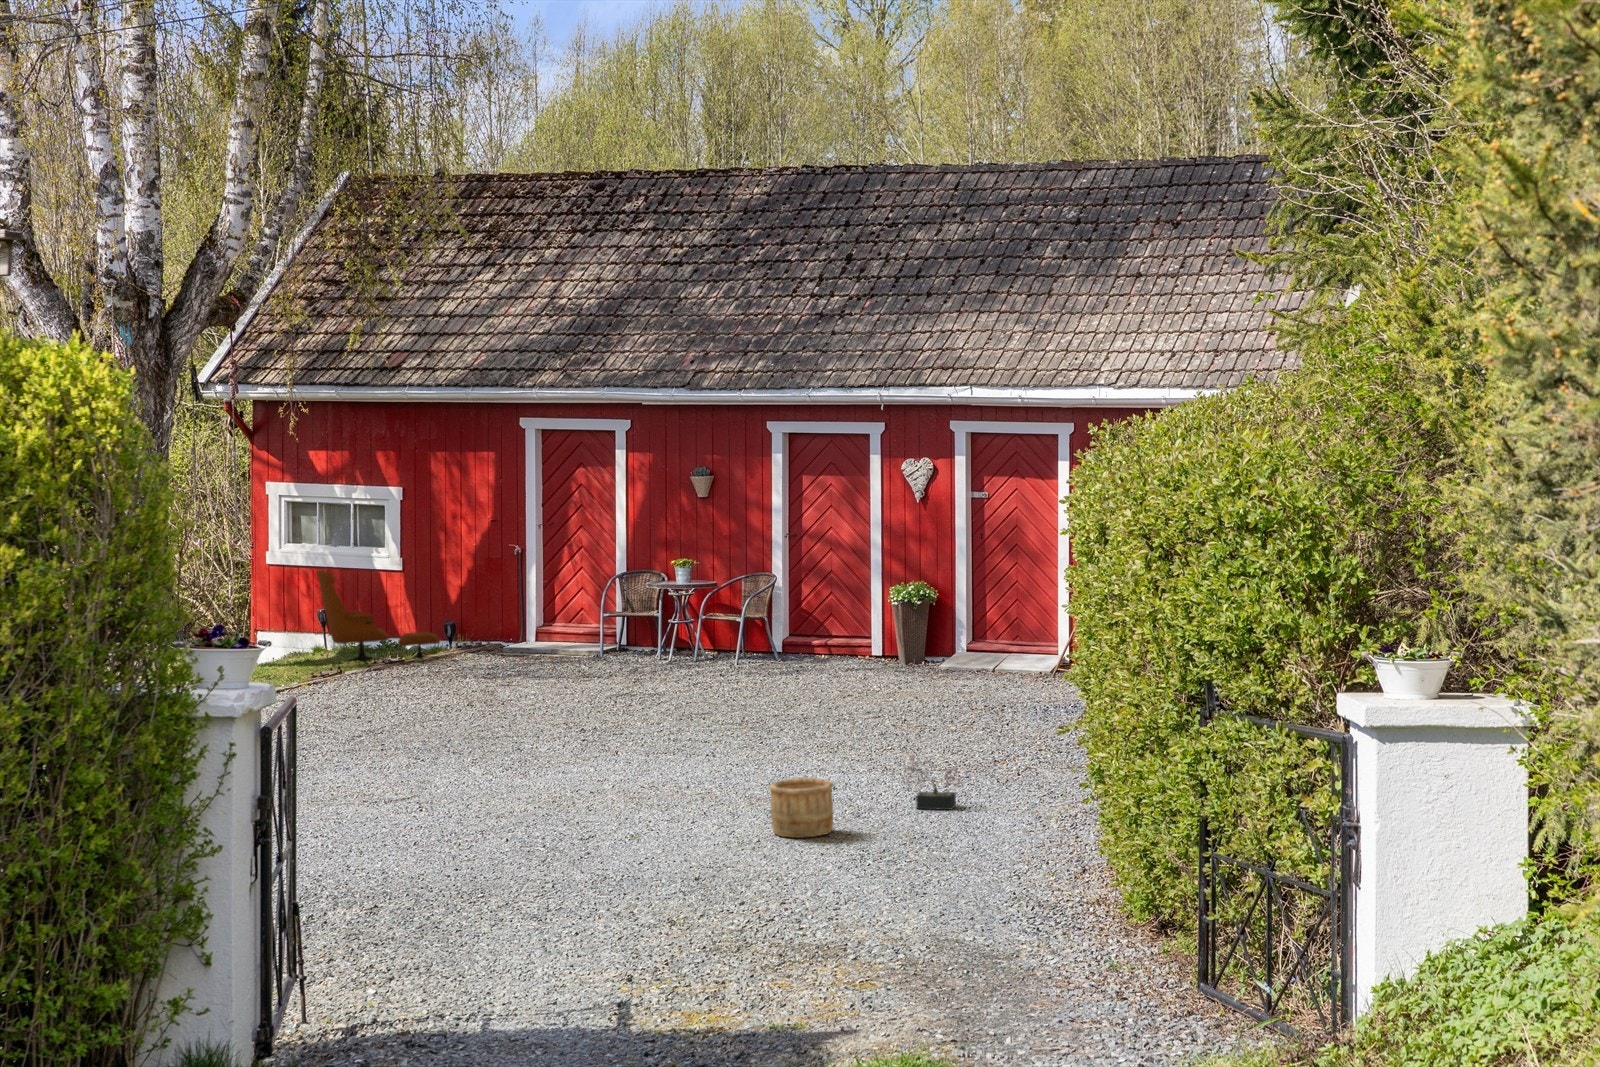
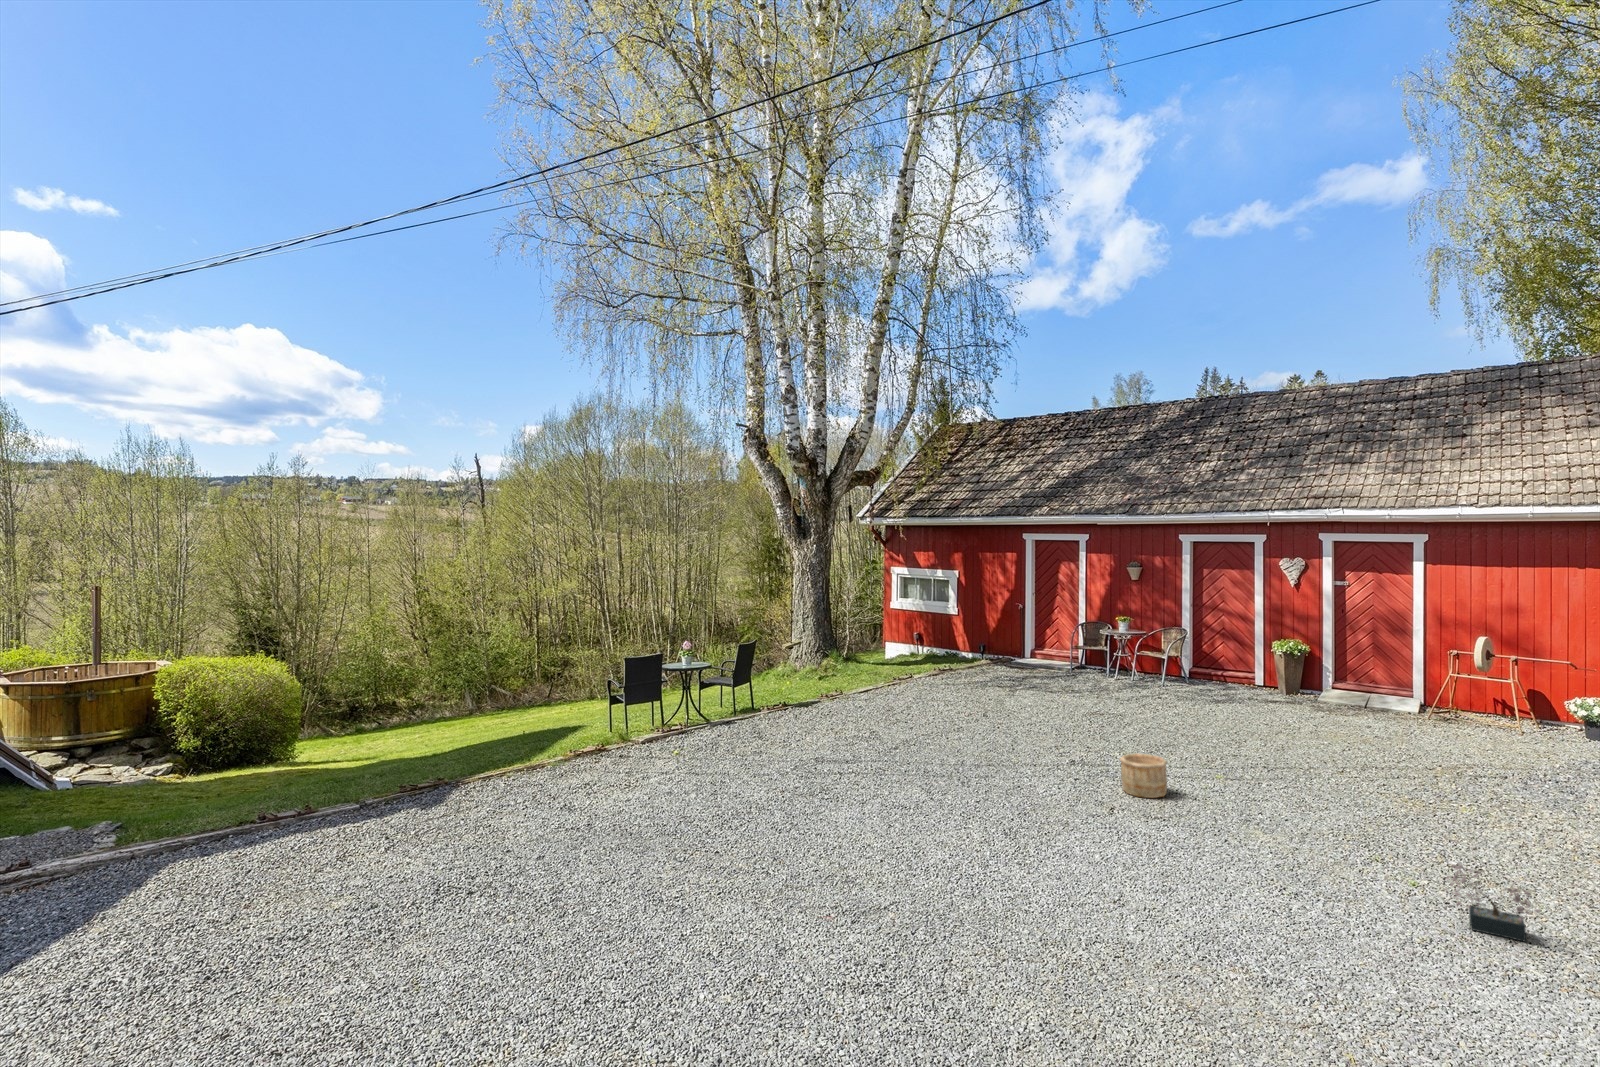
lounge chair: present [317,571,440,666] -> none [912,613,978,667]
wooden bucket: present [769,778,834,838] -> present [1120,753,1167,798]

